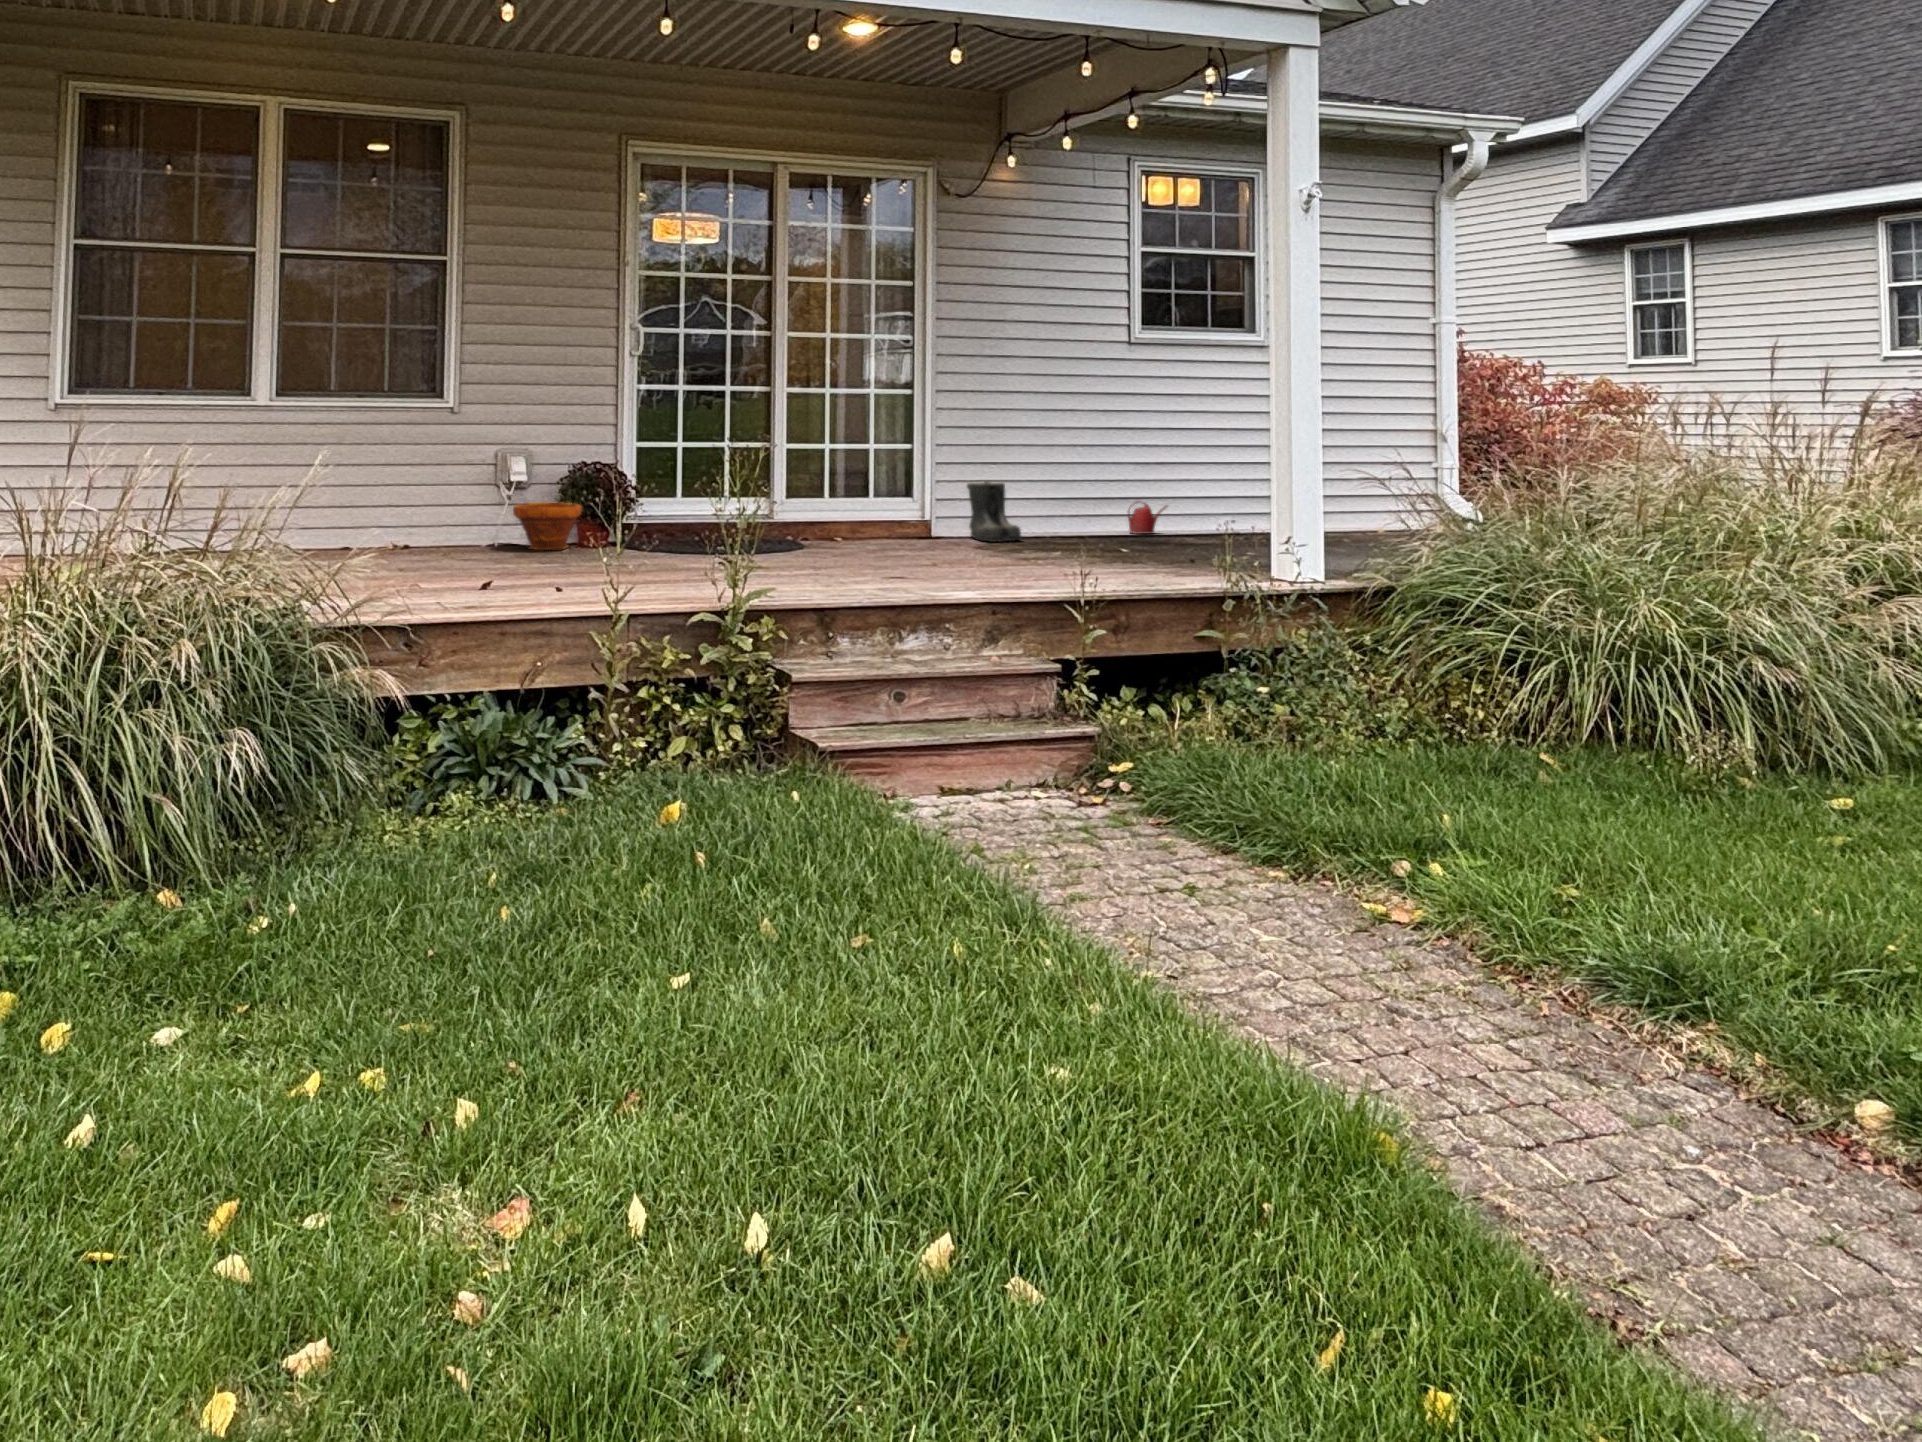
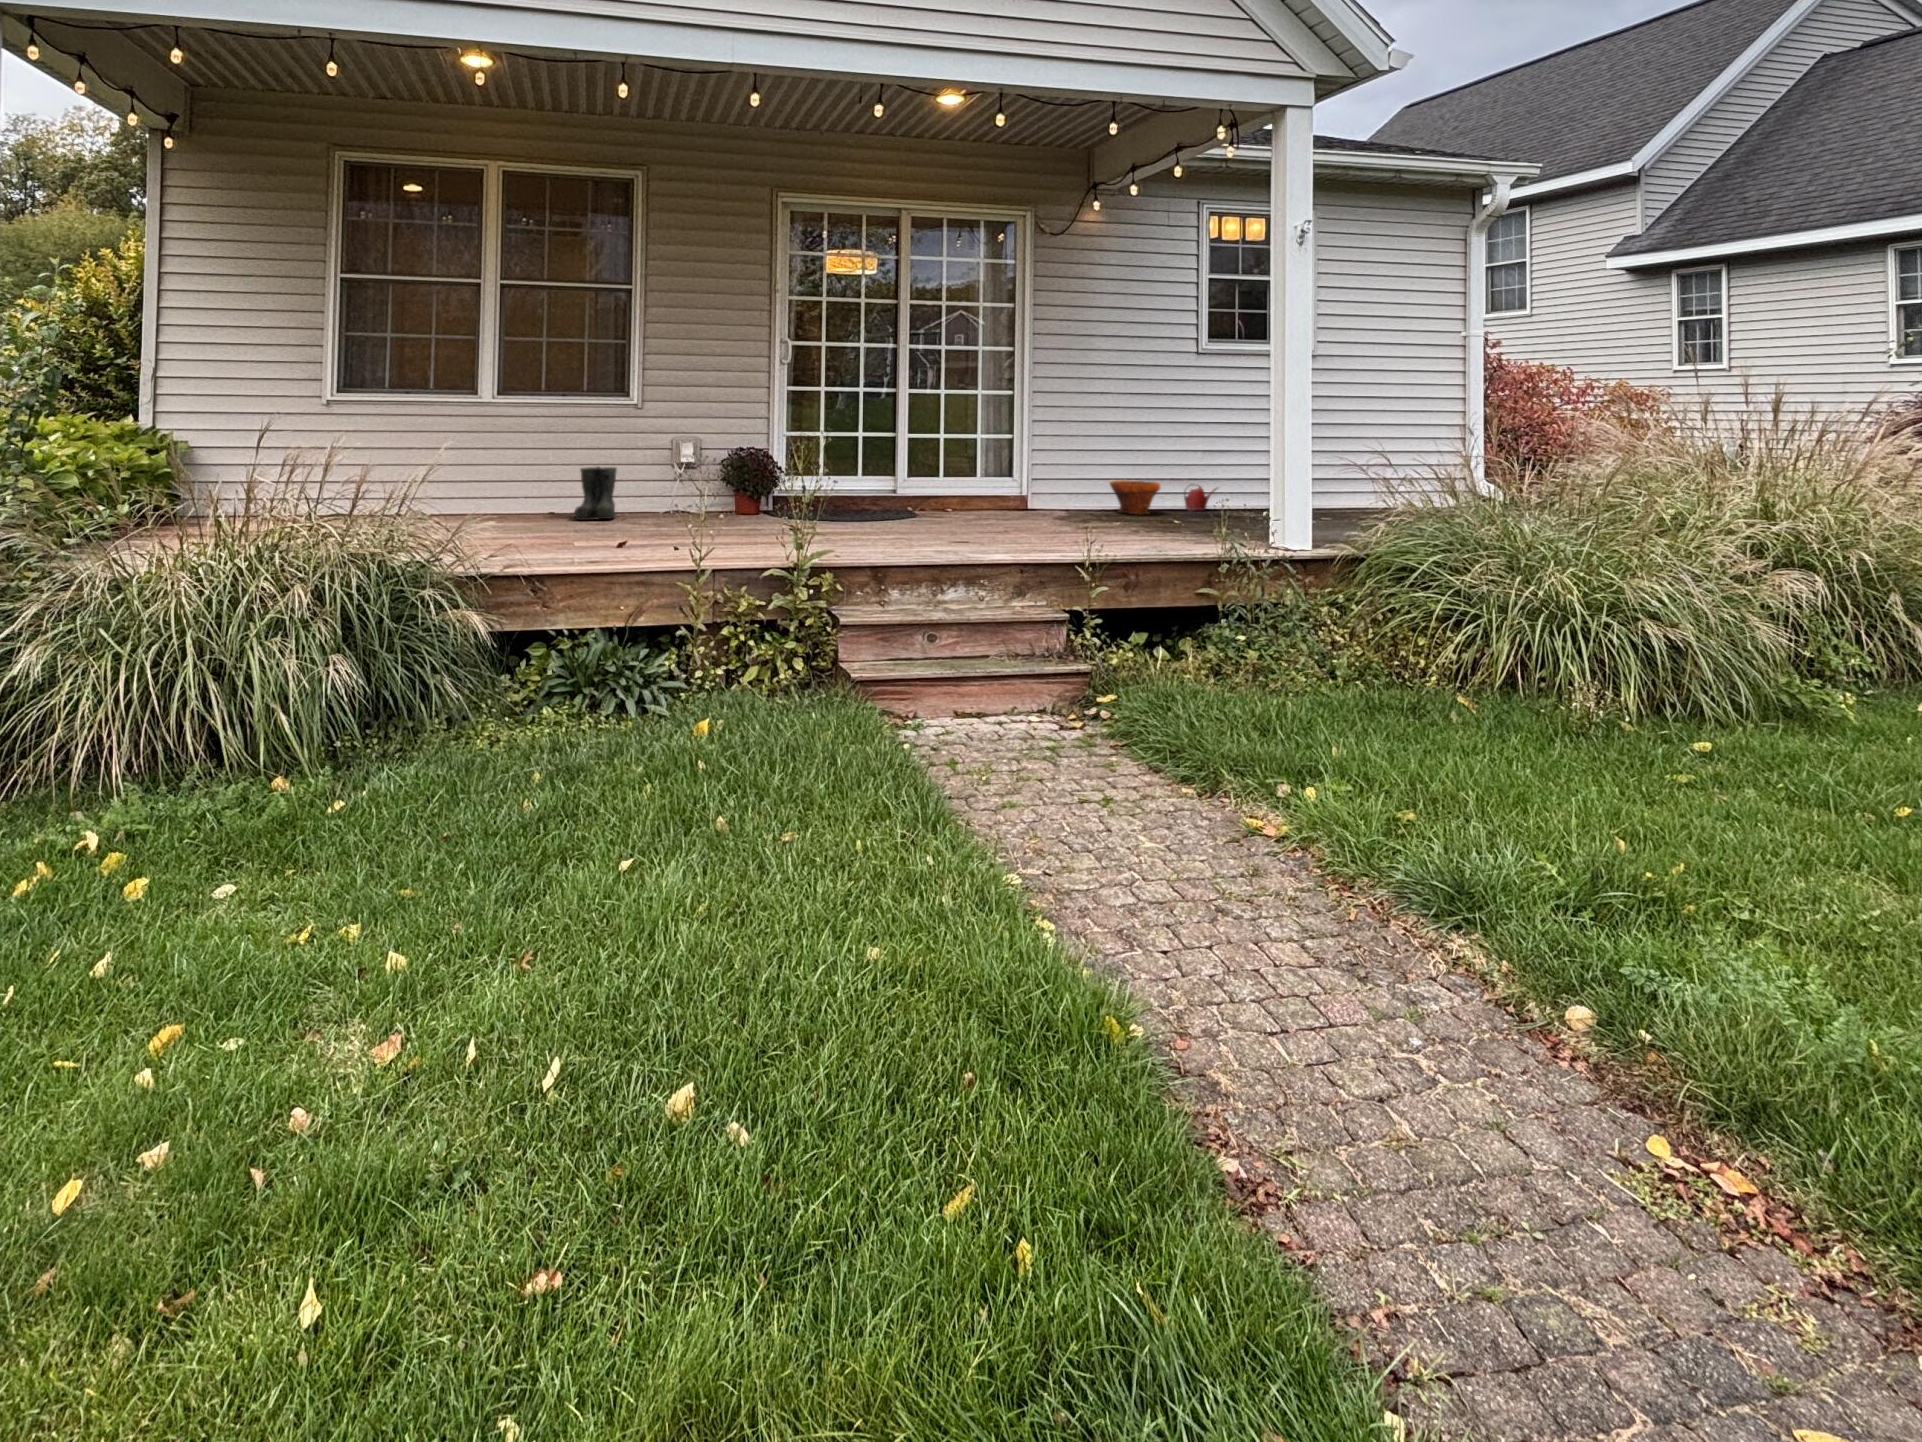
boots: present [967,481,1022,542] -> present [574,467,617,520]
planter: present [513,502,582,550] -> present [1109,480,1160,514]

